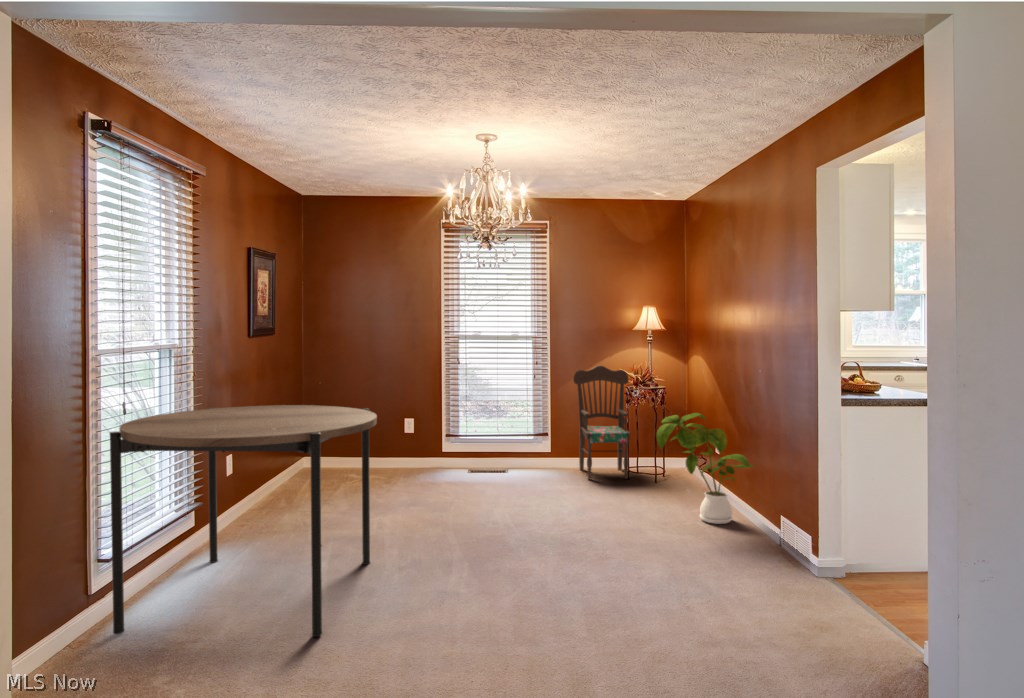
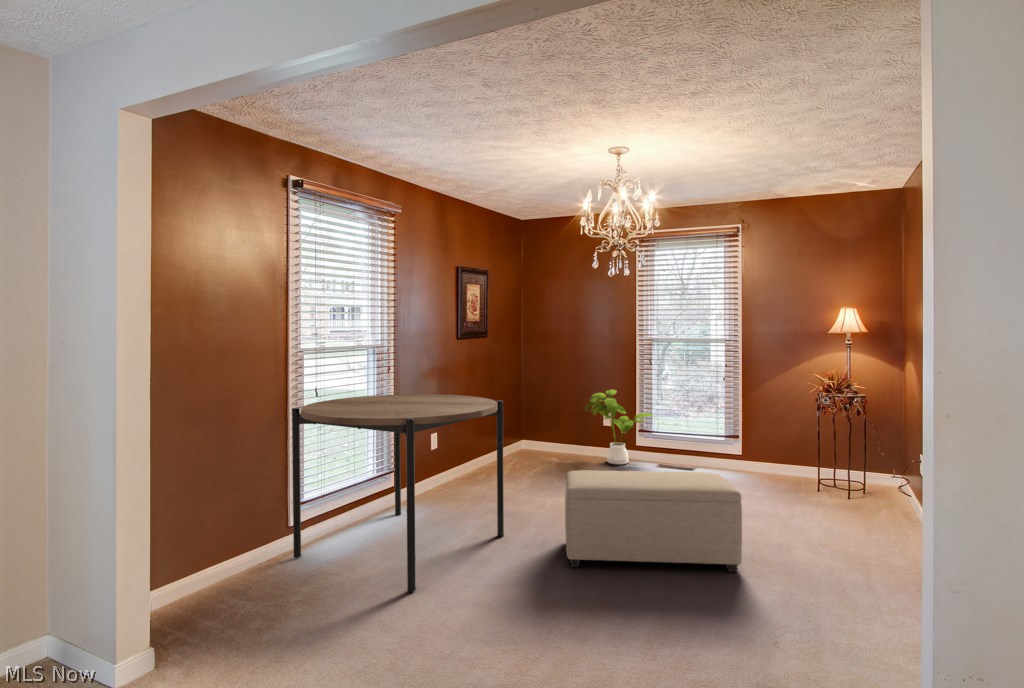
dining chair: present [573,366,631,479] -> none [766,369,831,492]
house plant: present [657,413,754,524] -> present [585,390,654,464]
ottoman: none [442,467,617,578] -> present [565,470,742,572]

